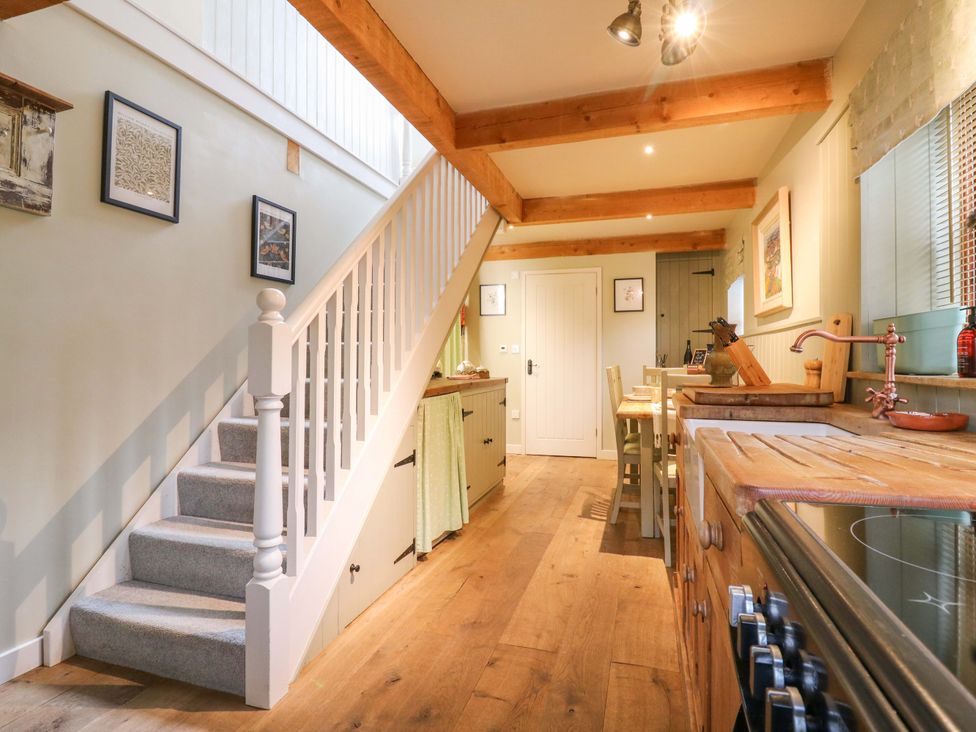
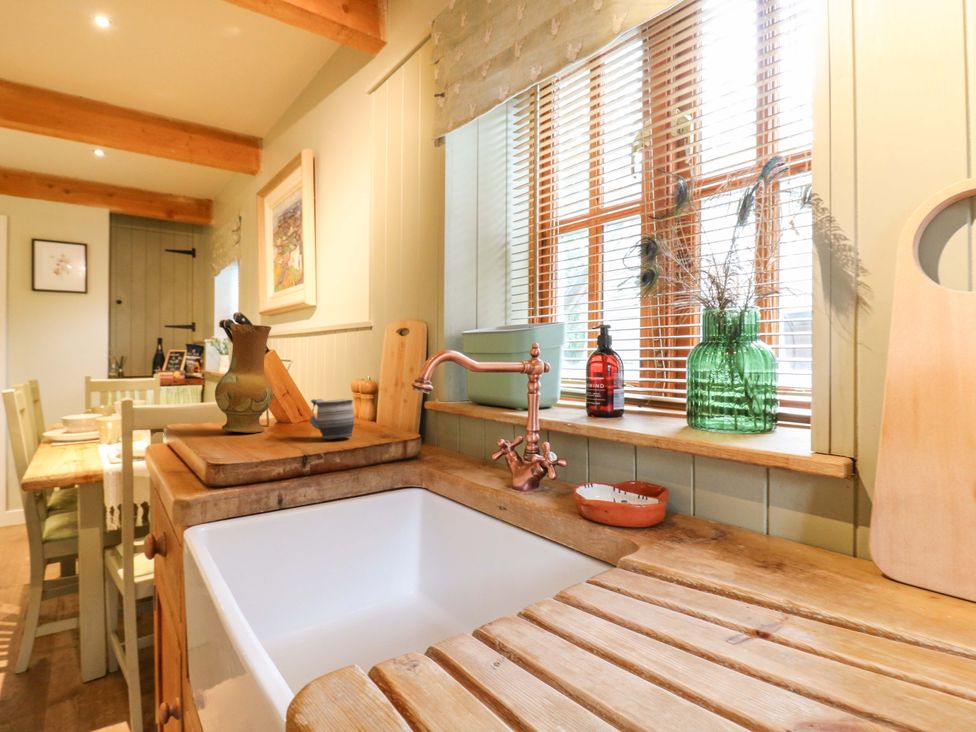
mug: none [757,365,785,389] -> present [310,399,354,439]

